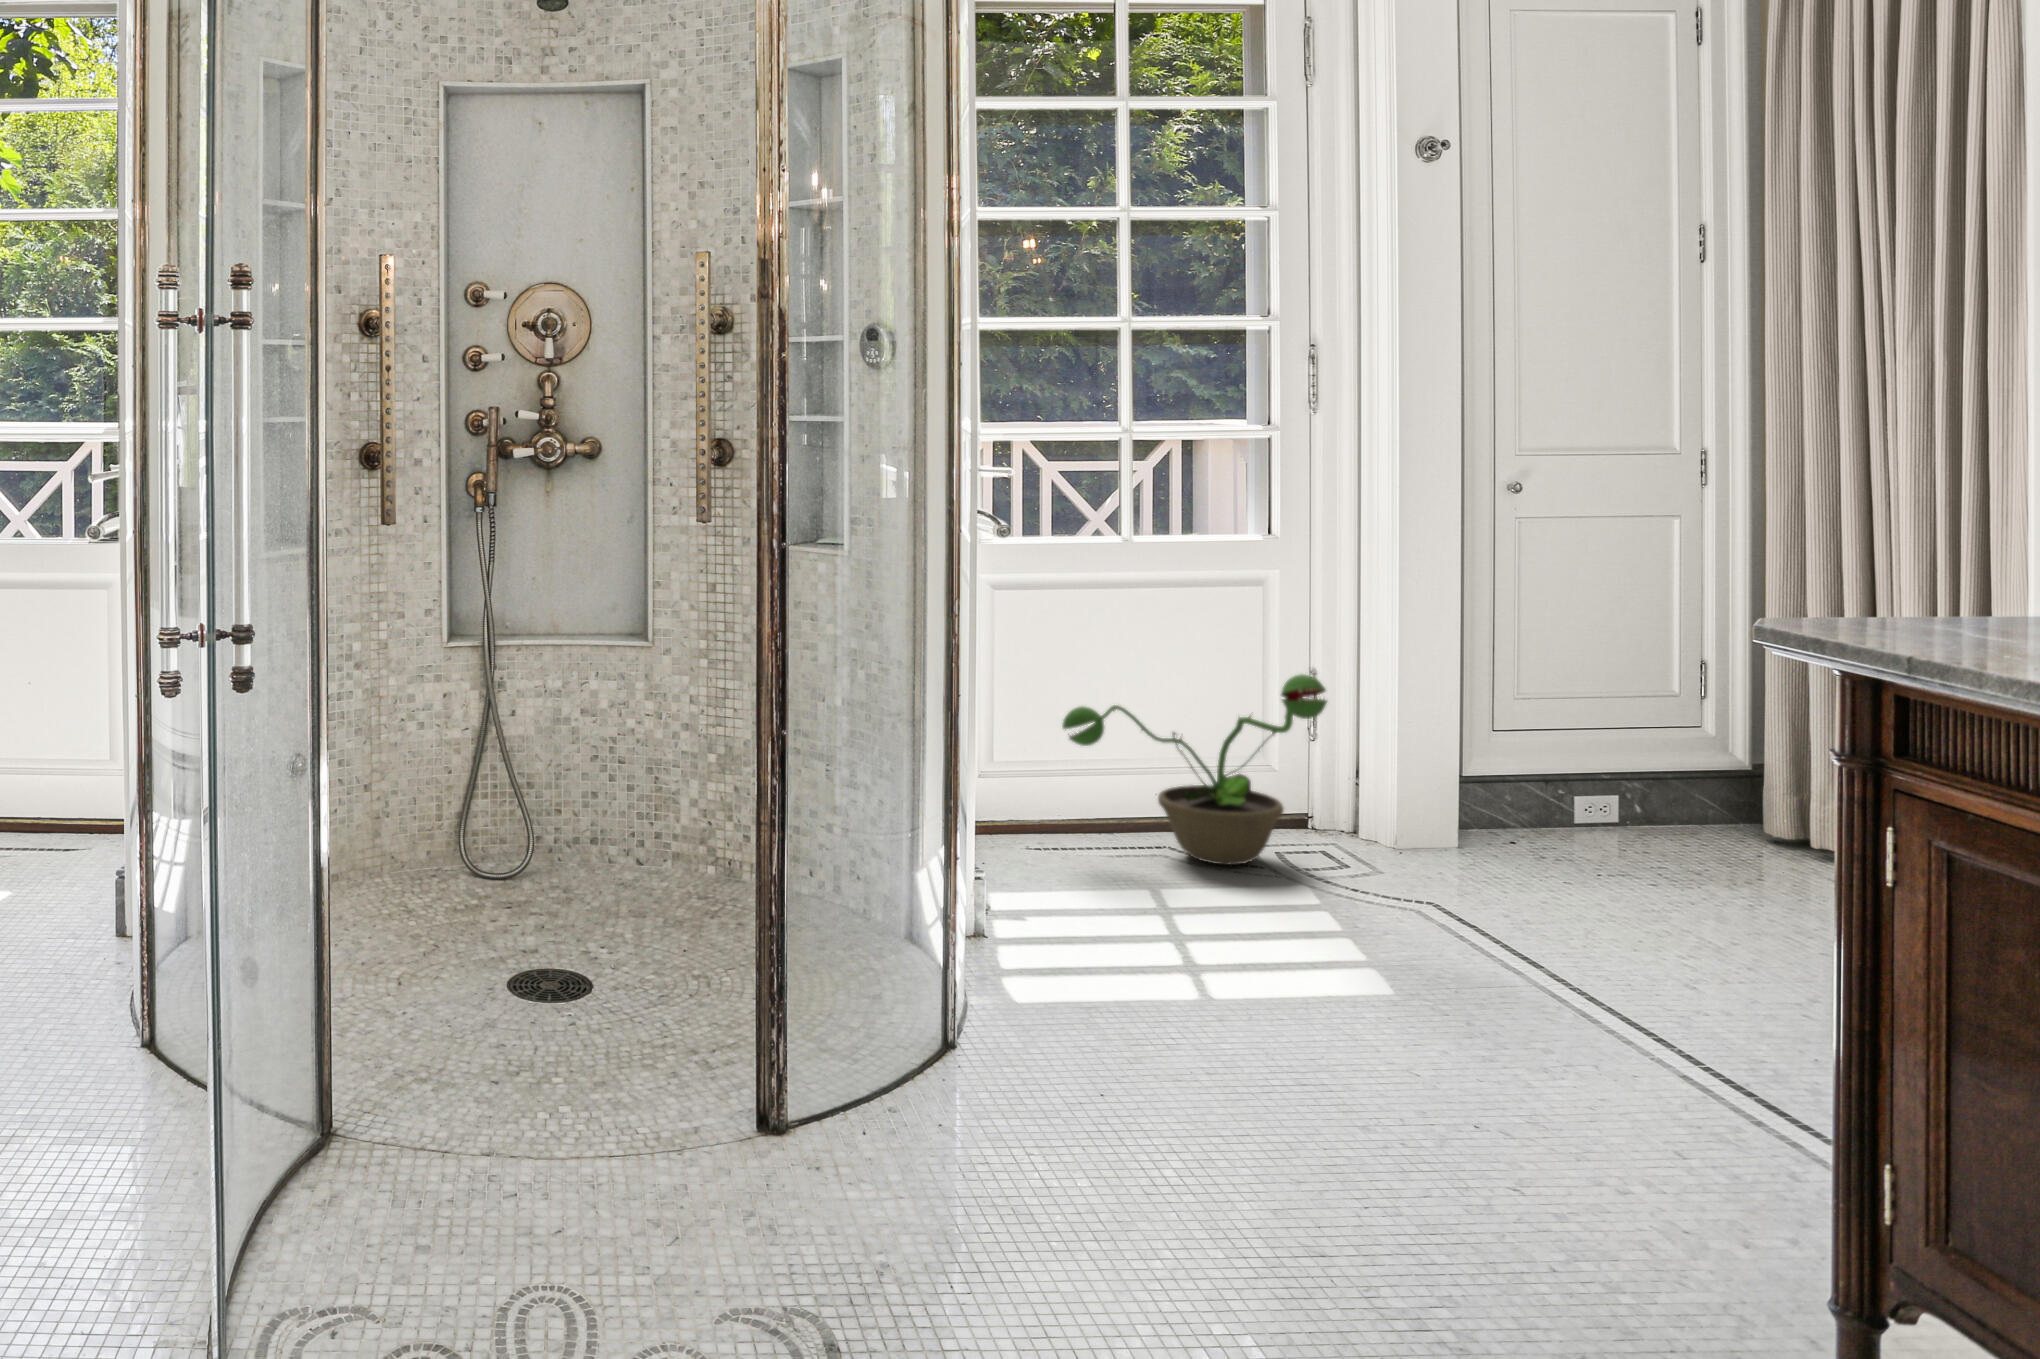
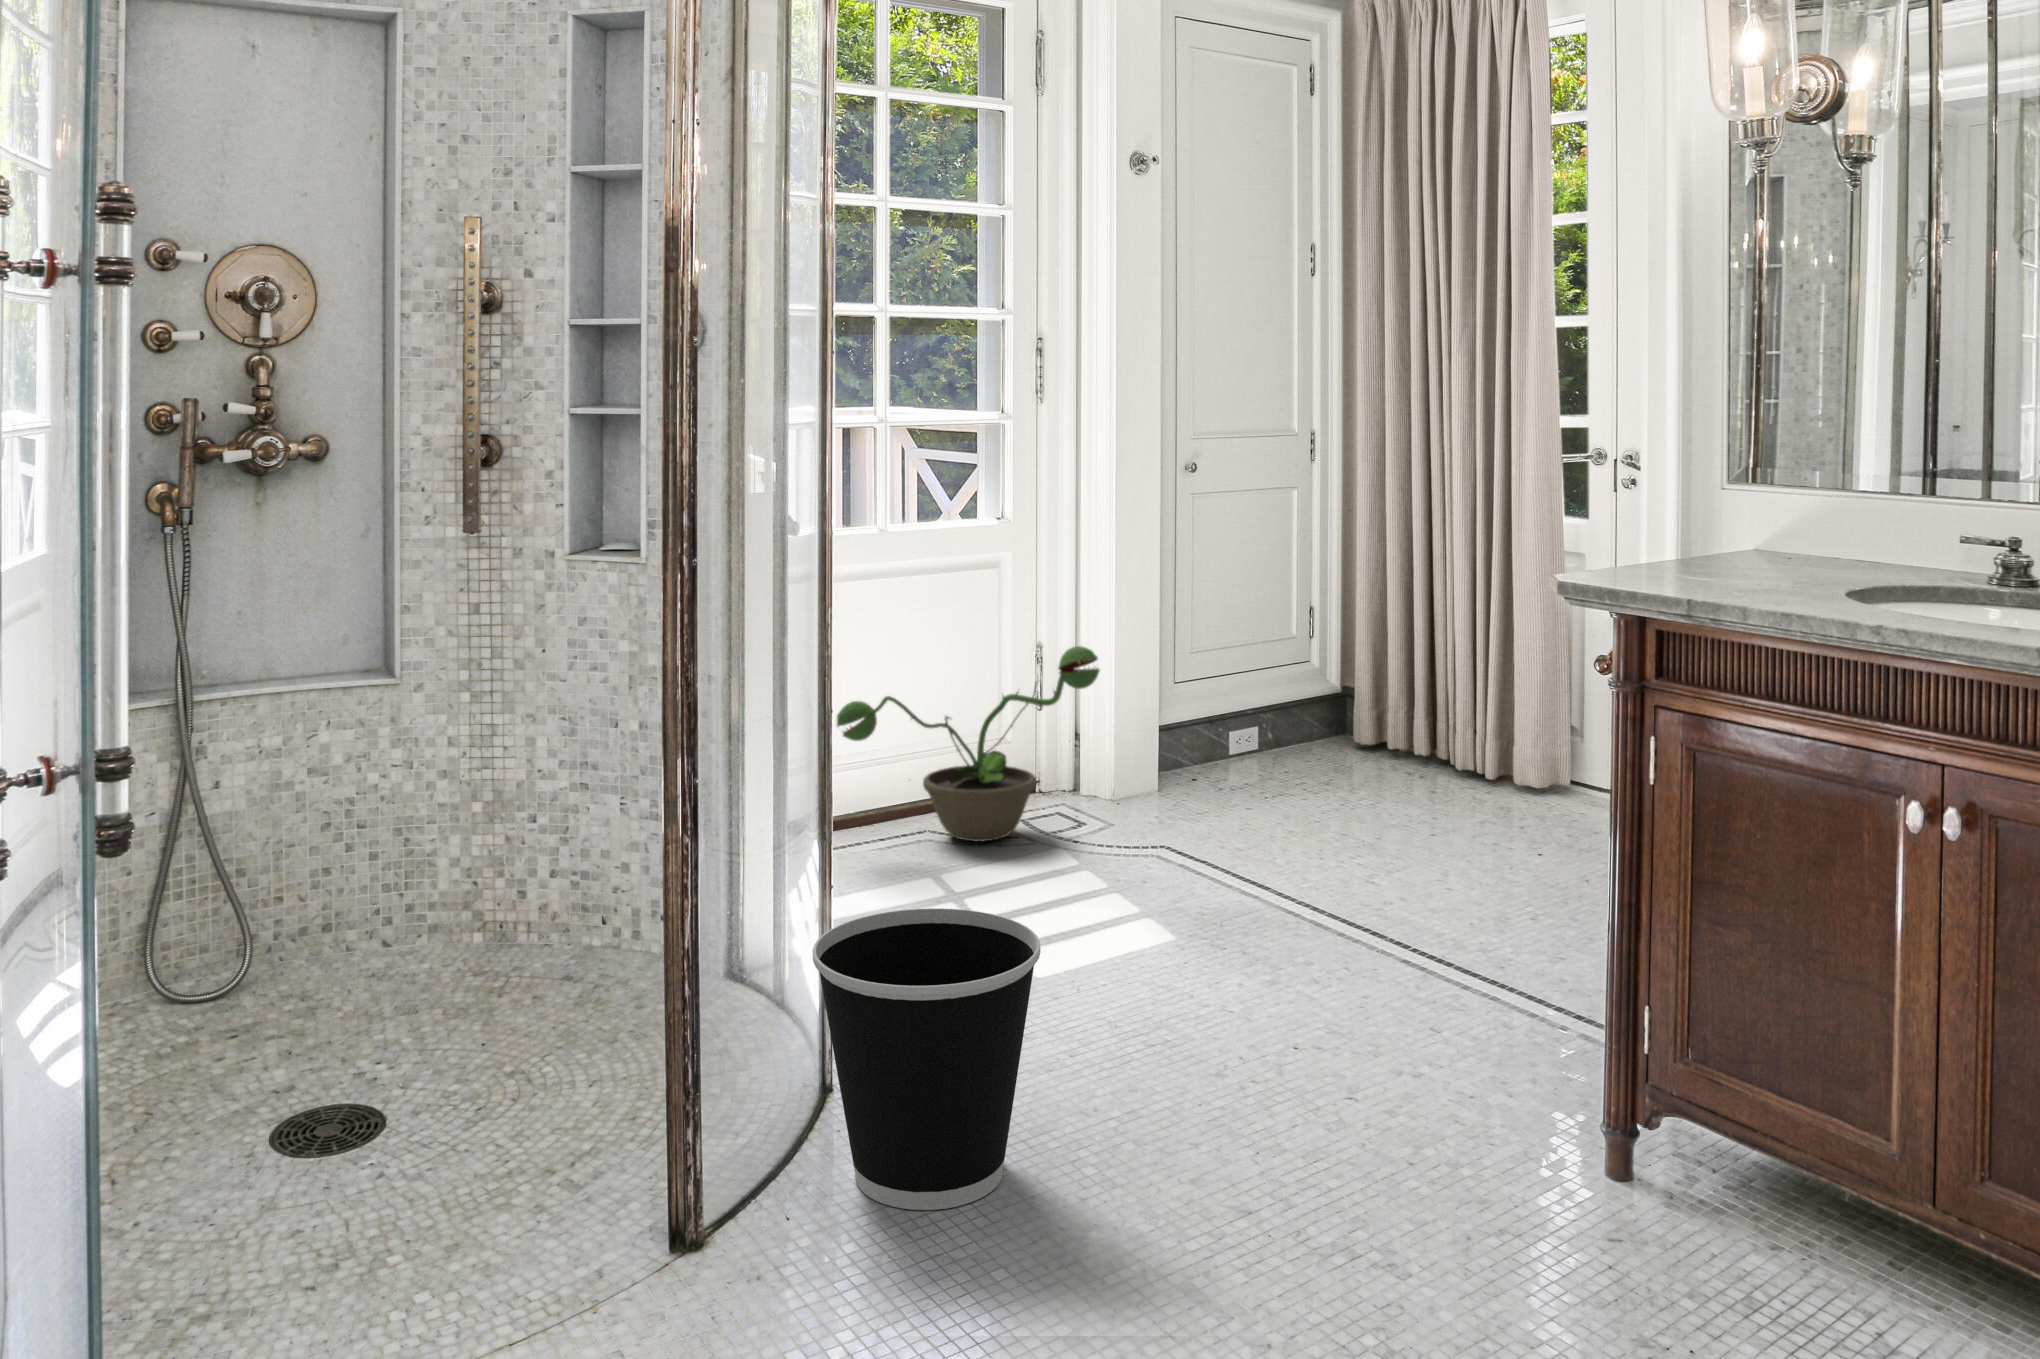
wastebasket: none [889,892,1098,1153] -> present [813,908,1040,1210]

